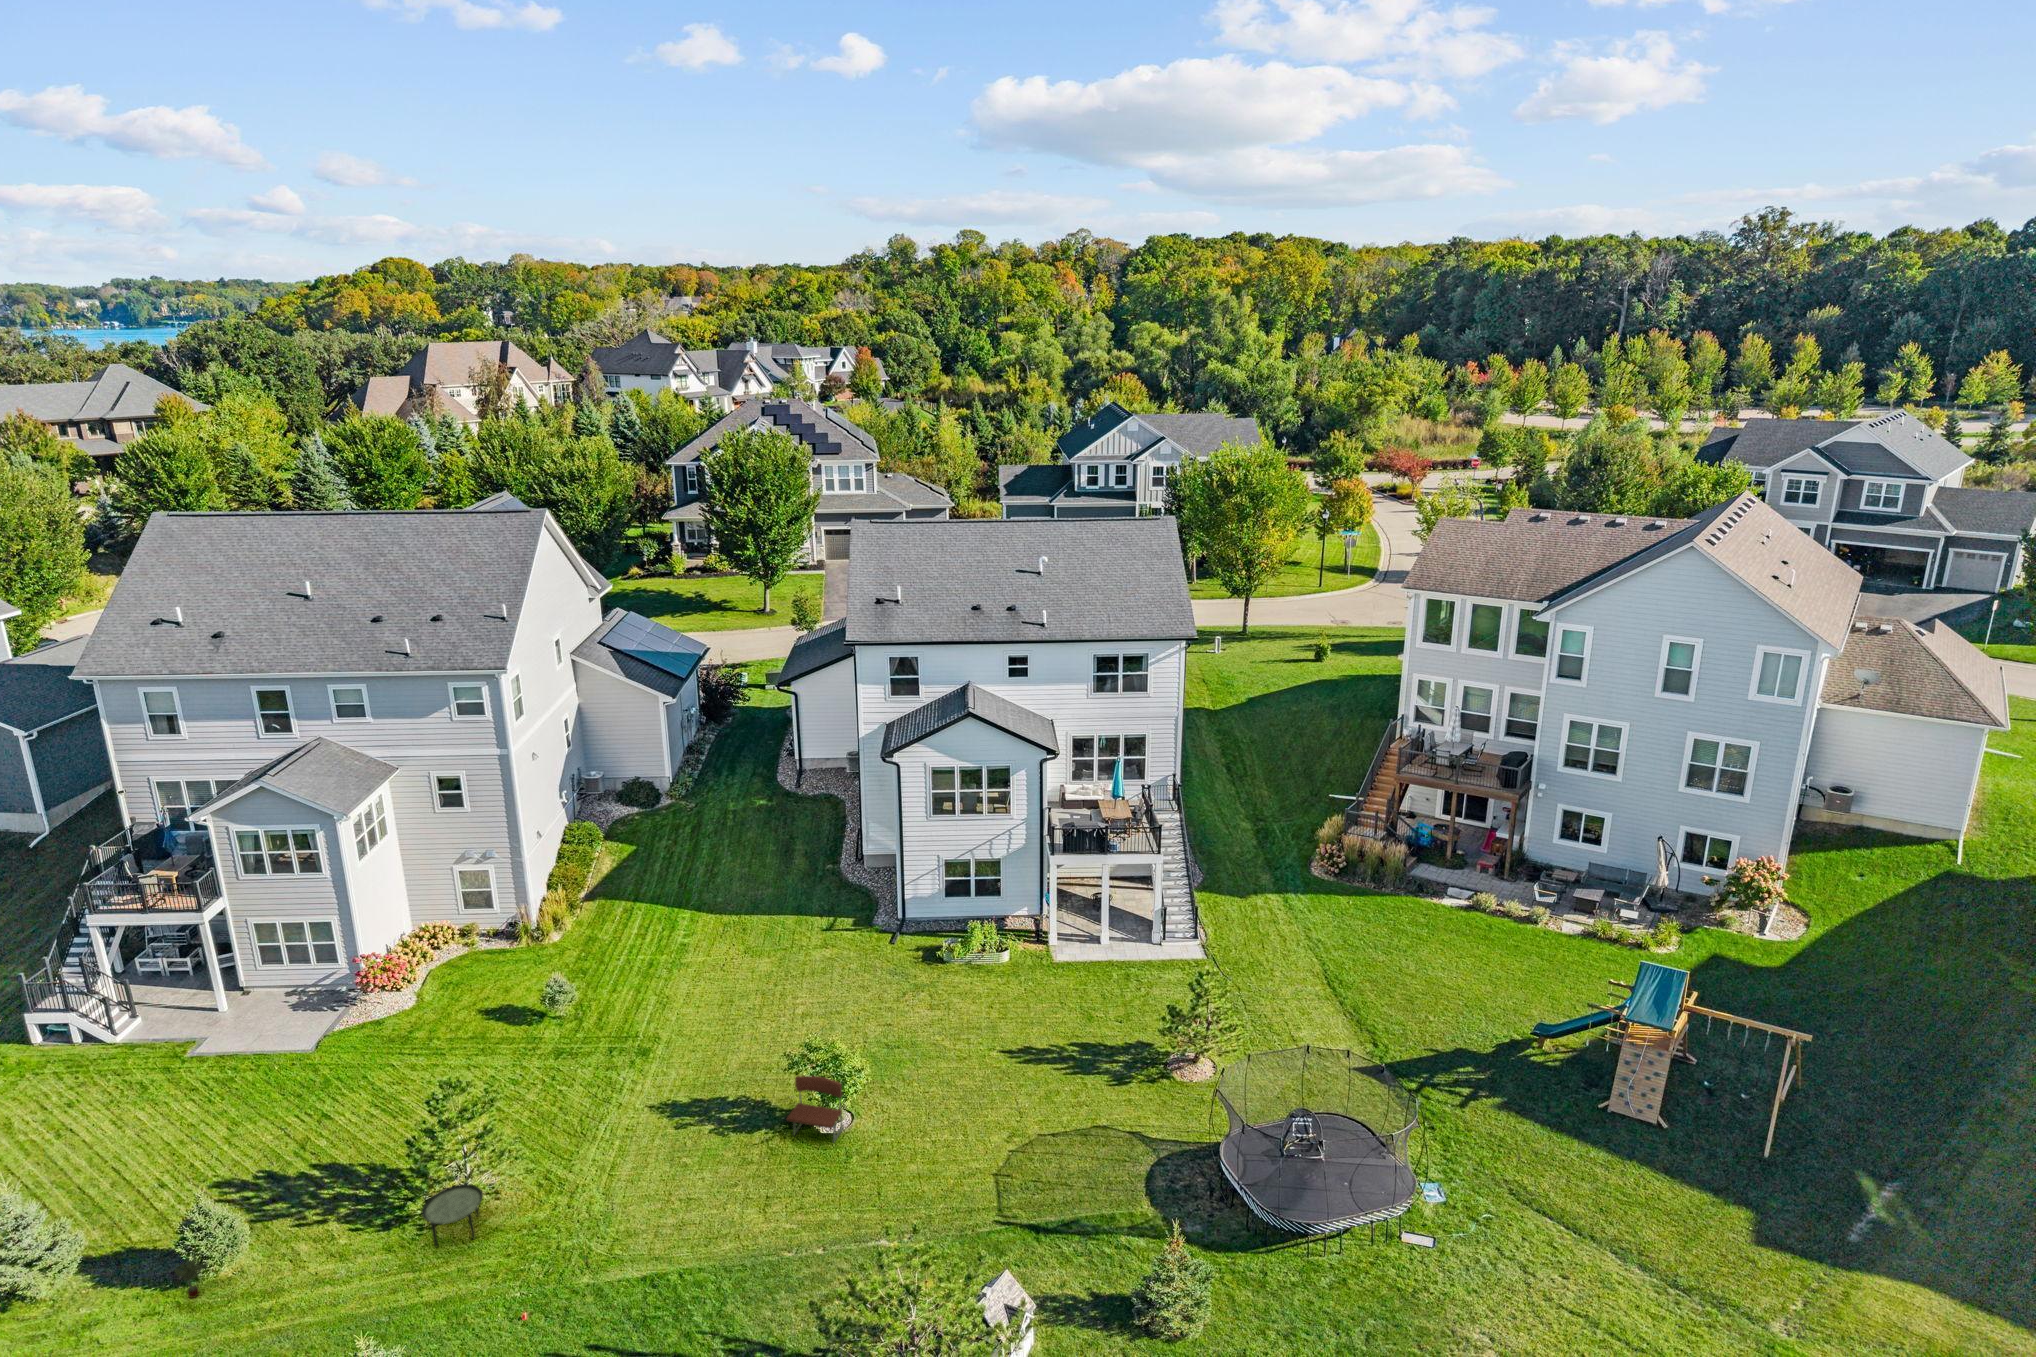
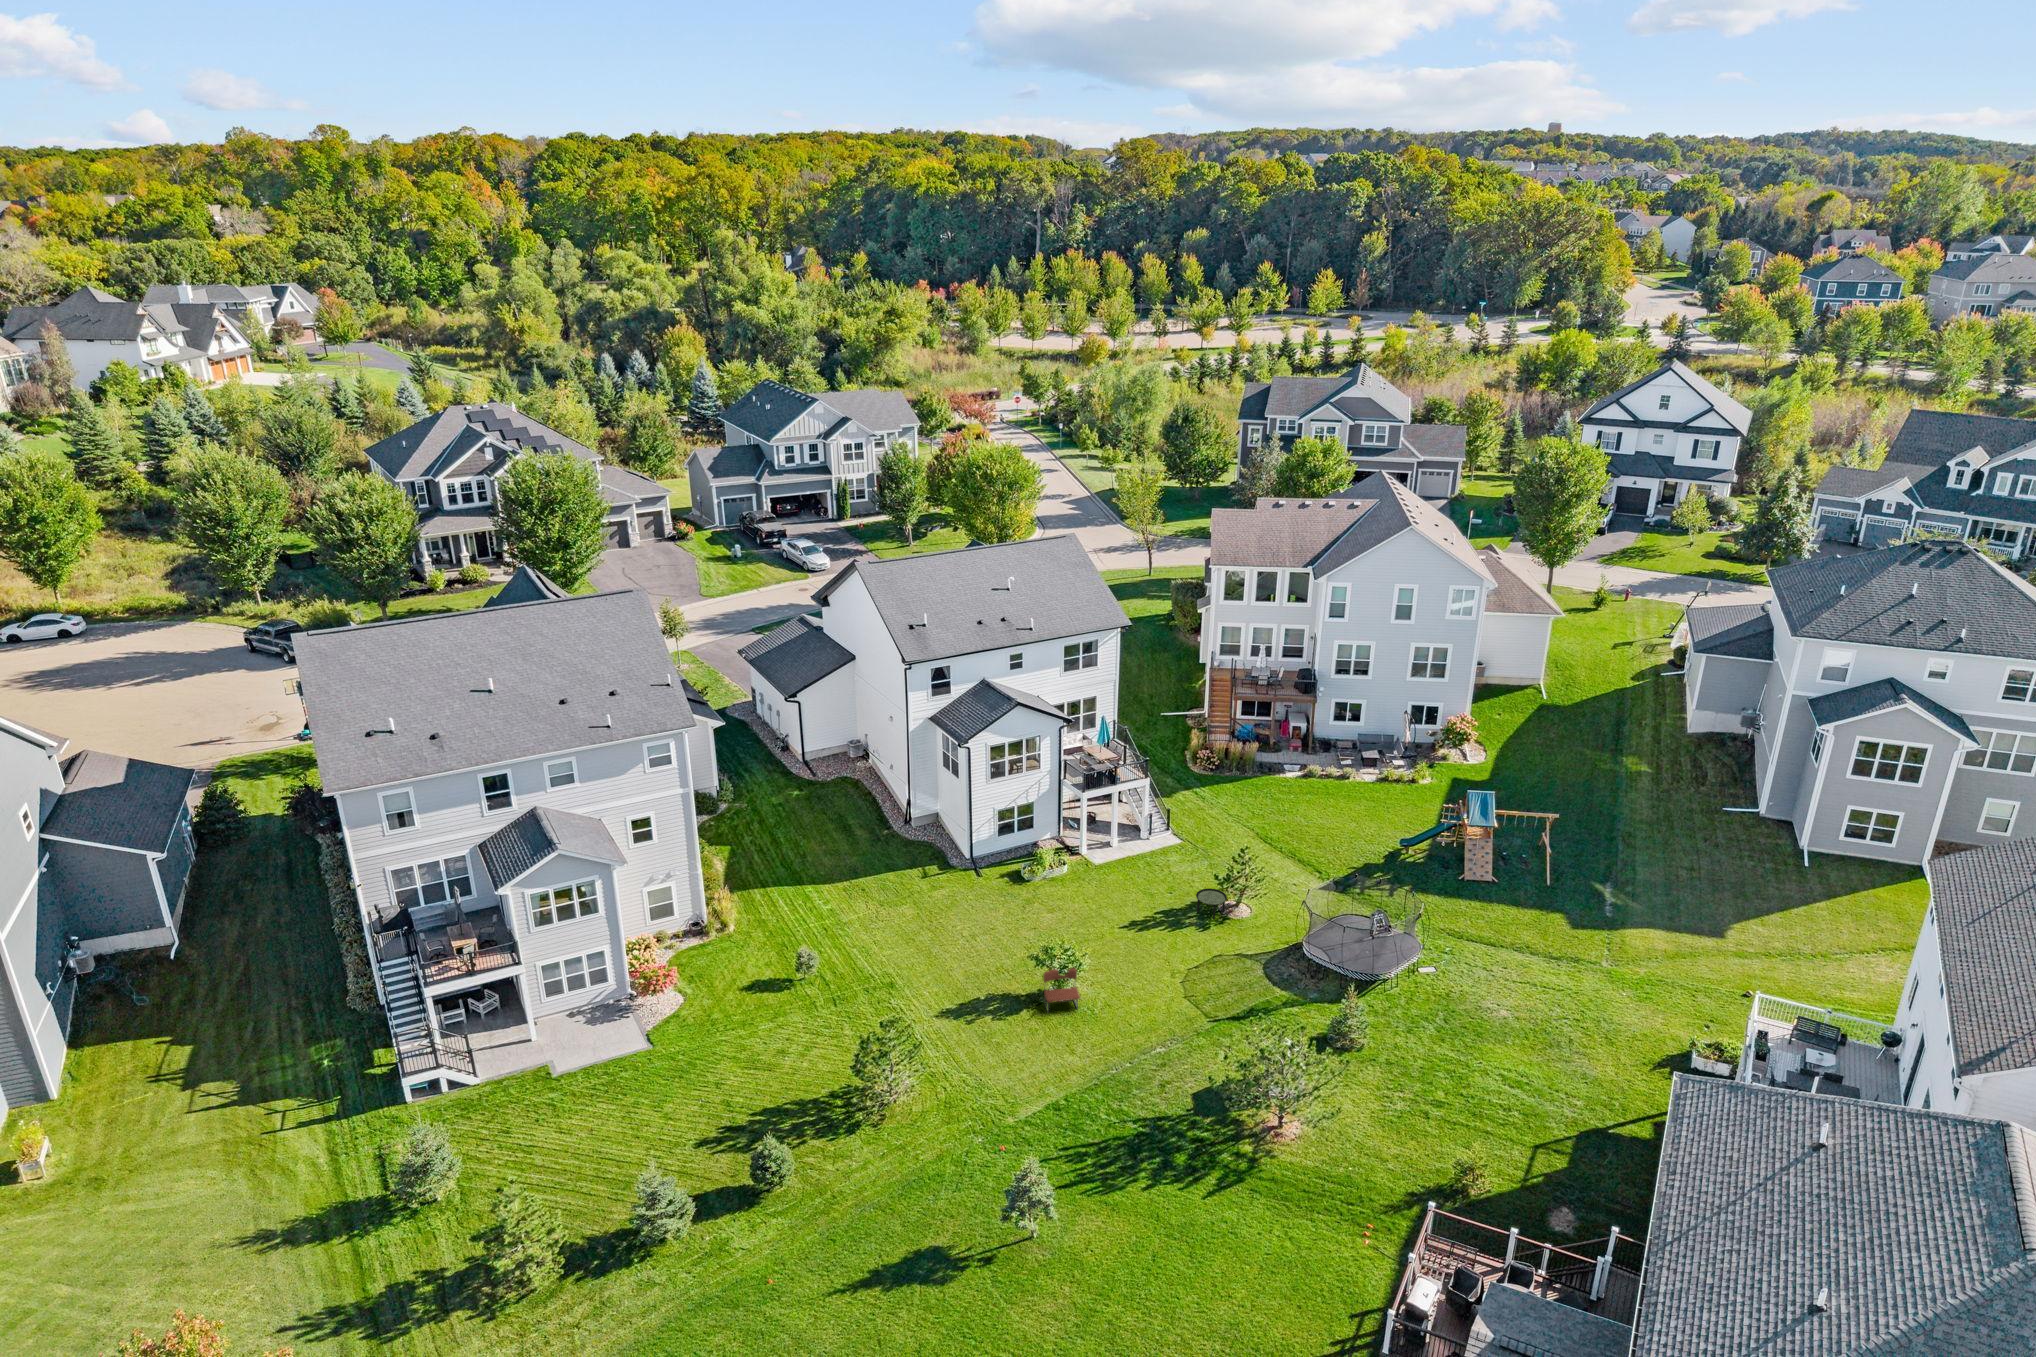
round table: present [422,1184,483,1247] -> present [1196,888,1227,919]
potted tree: present [175,1255,207,1298] -> none [743,1190,773,1224]

